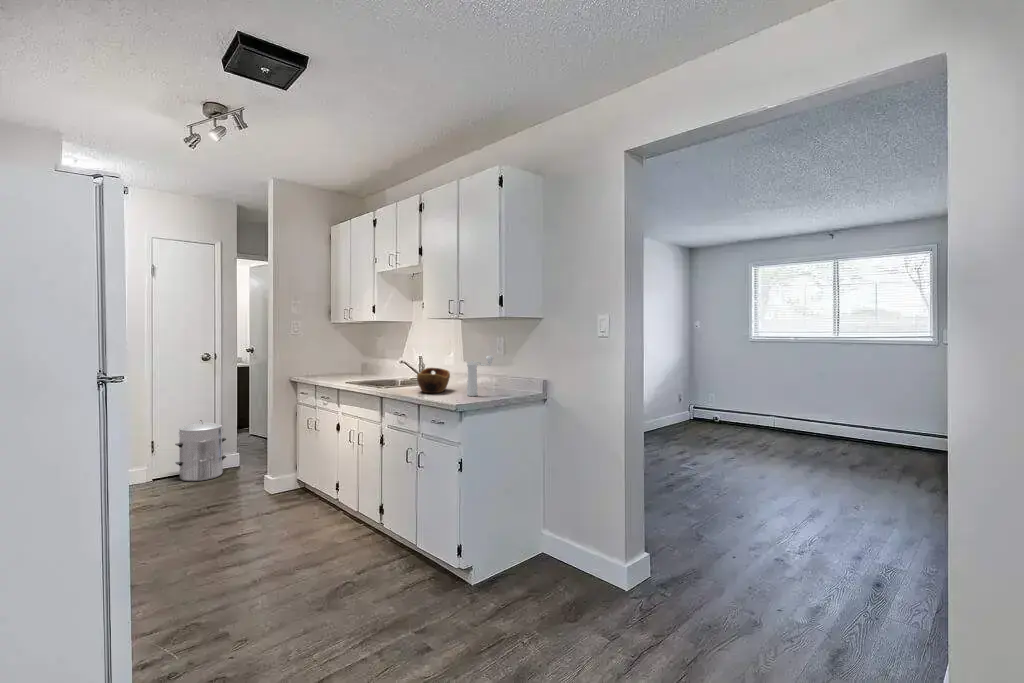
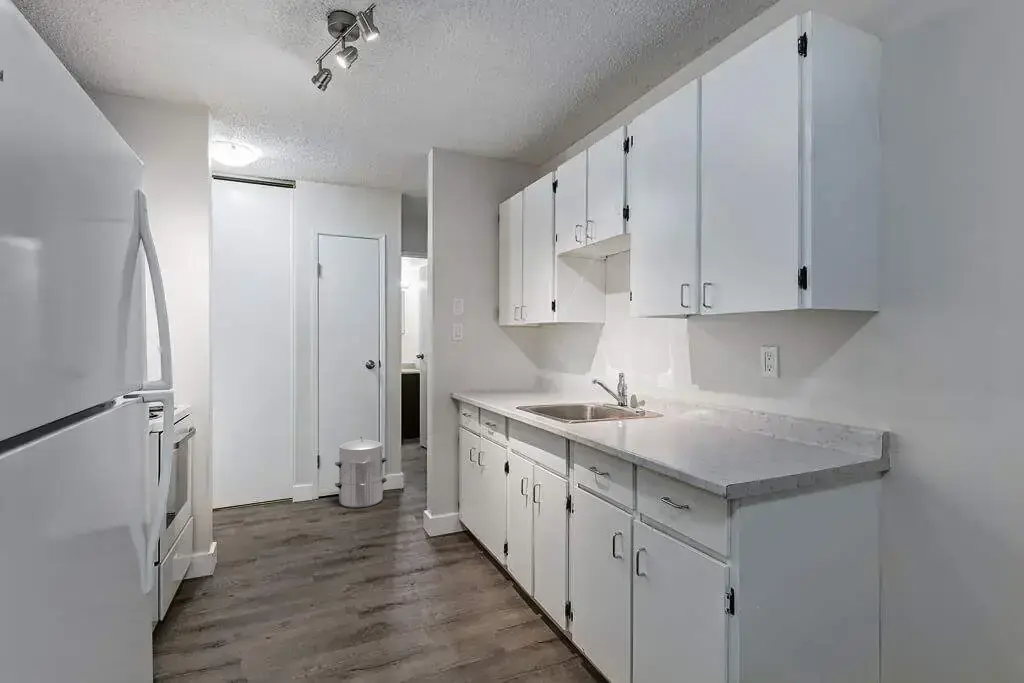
pepper mill: present [467,356,494,396] -> none [723,381,773,455]
wooden bowl: present [417,368,450,393] -> none [627,394,682,442]

